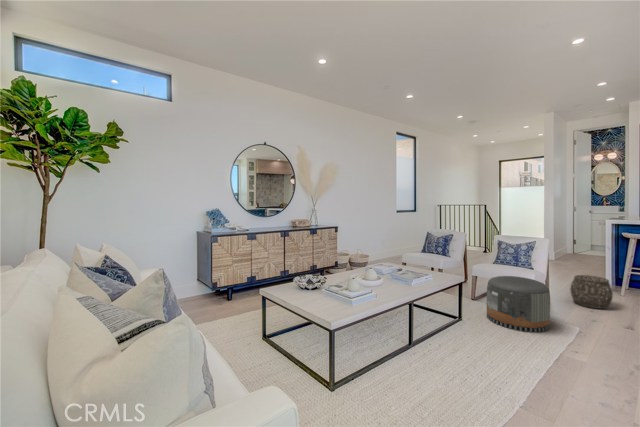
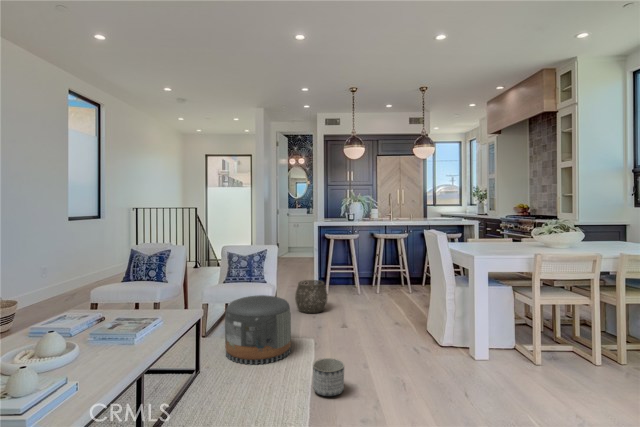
planter: none [557,338,594,373] -> present [313,358,344,396]

